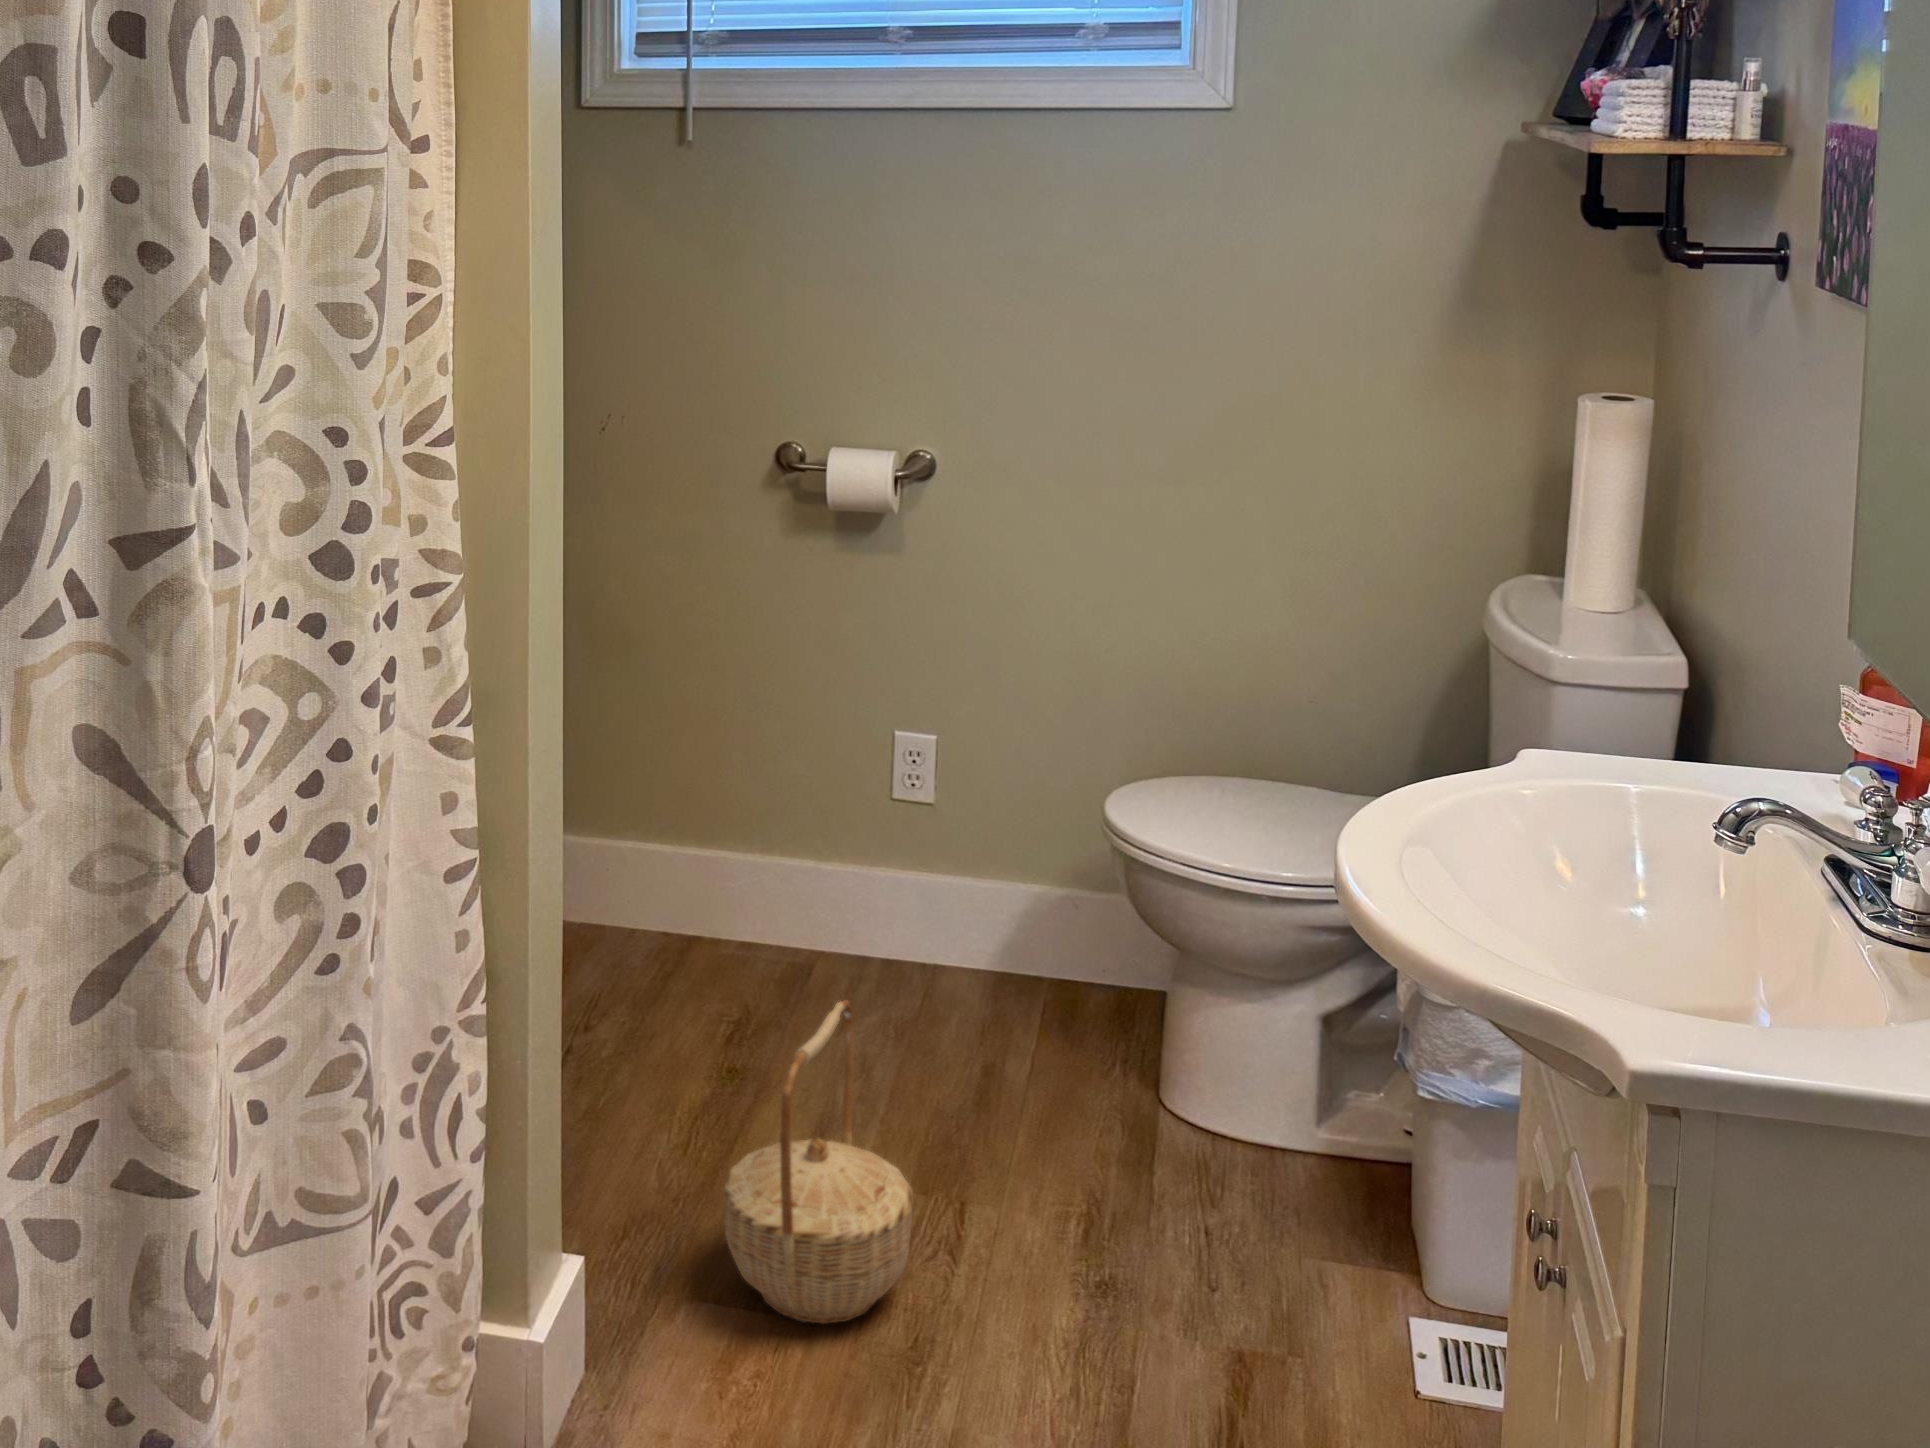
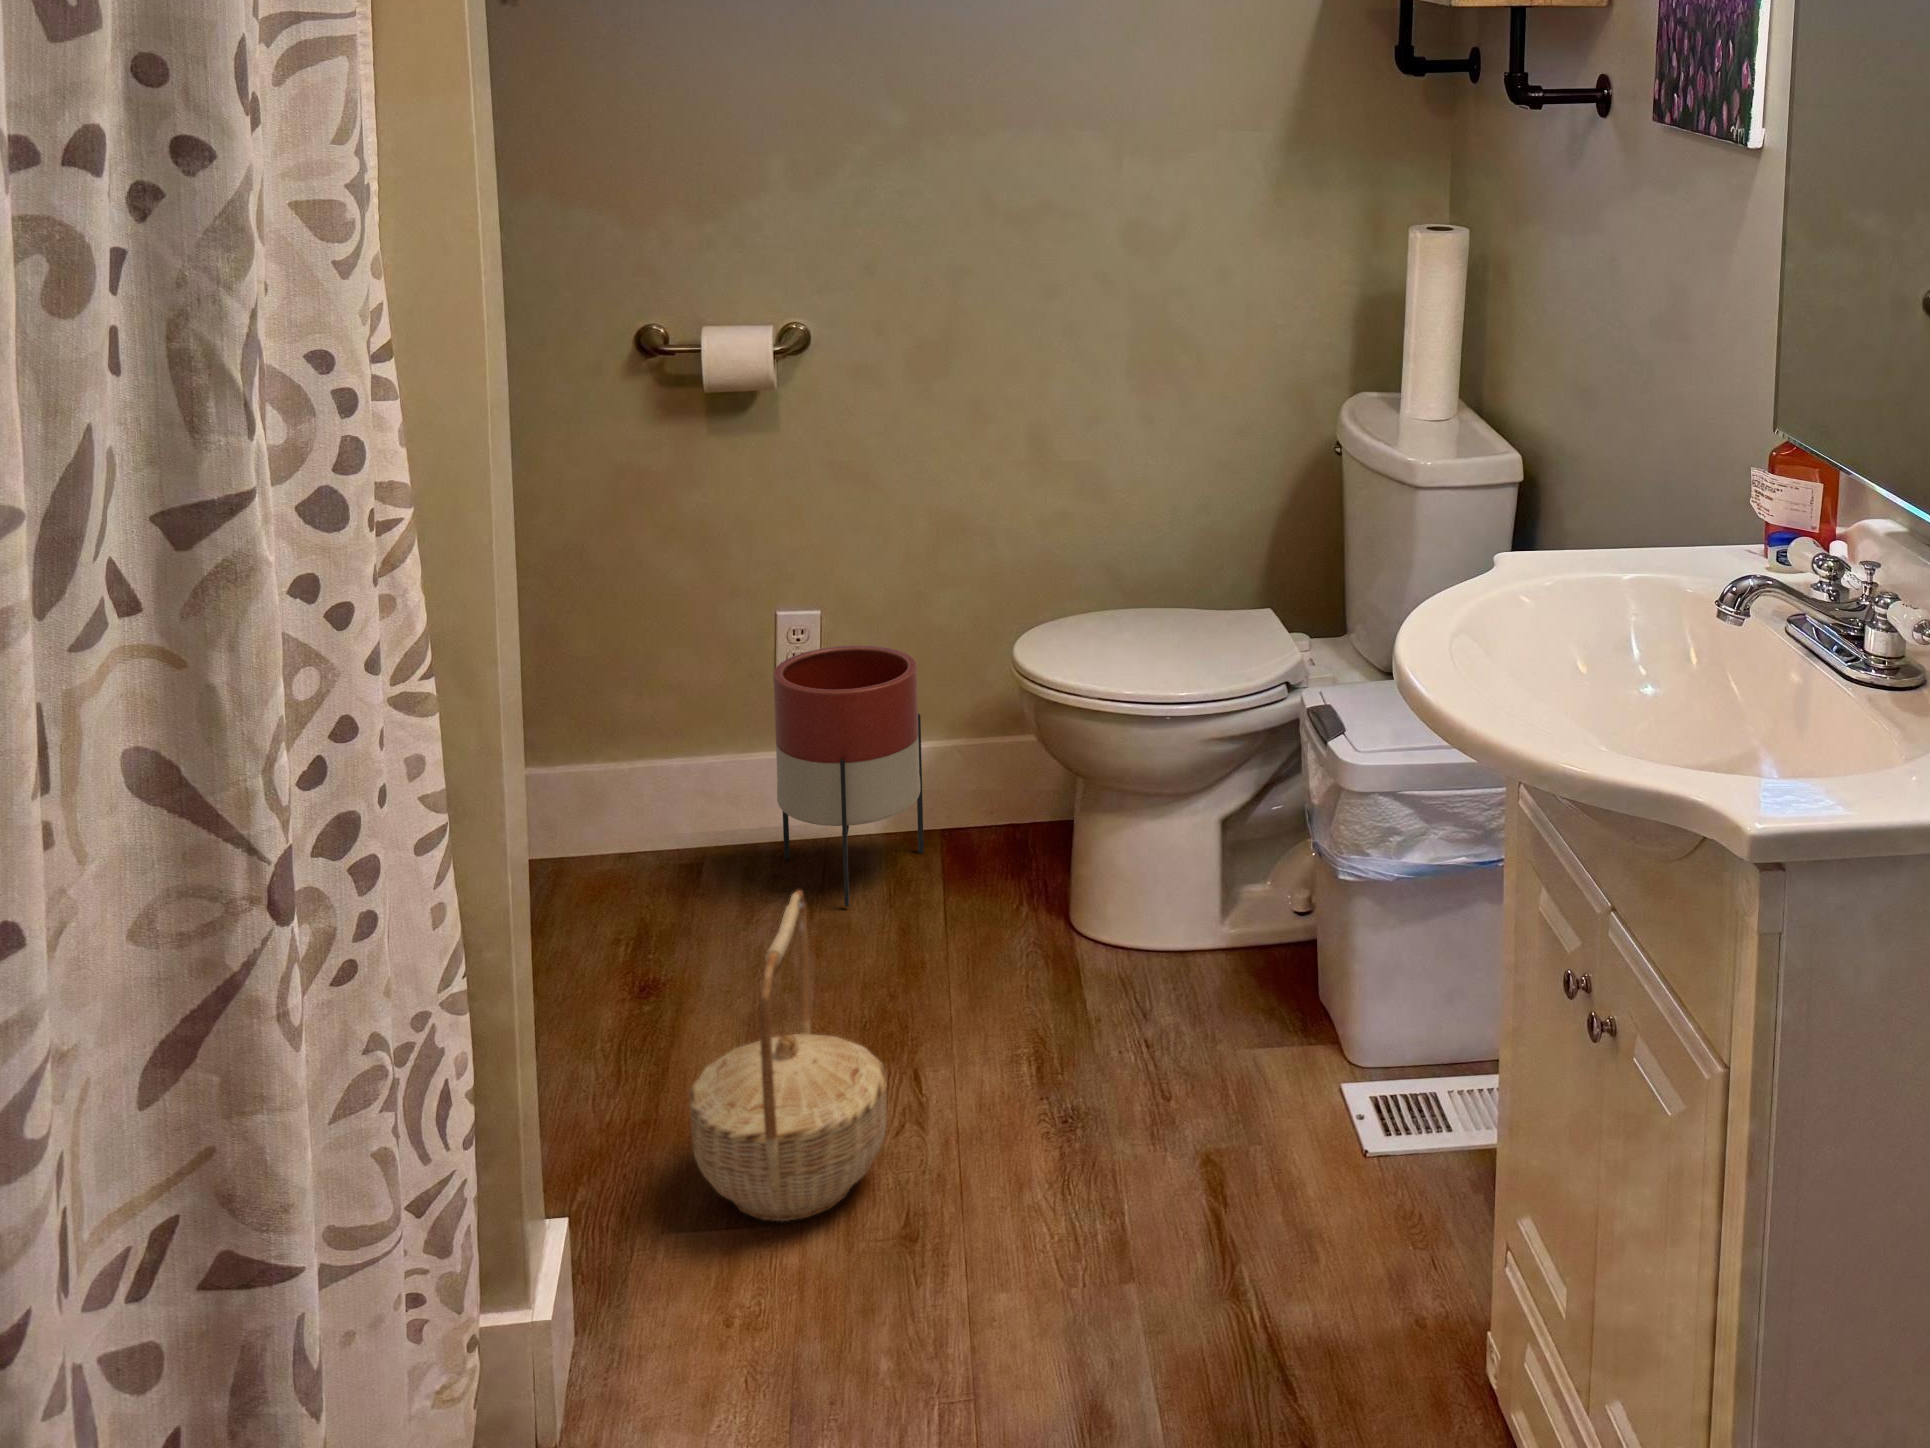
planter: none [876,776,1022,1036] -> present [774,646,924,907]

